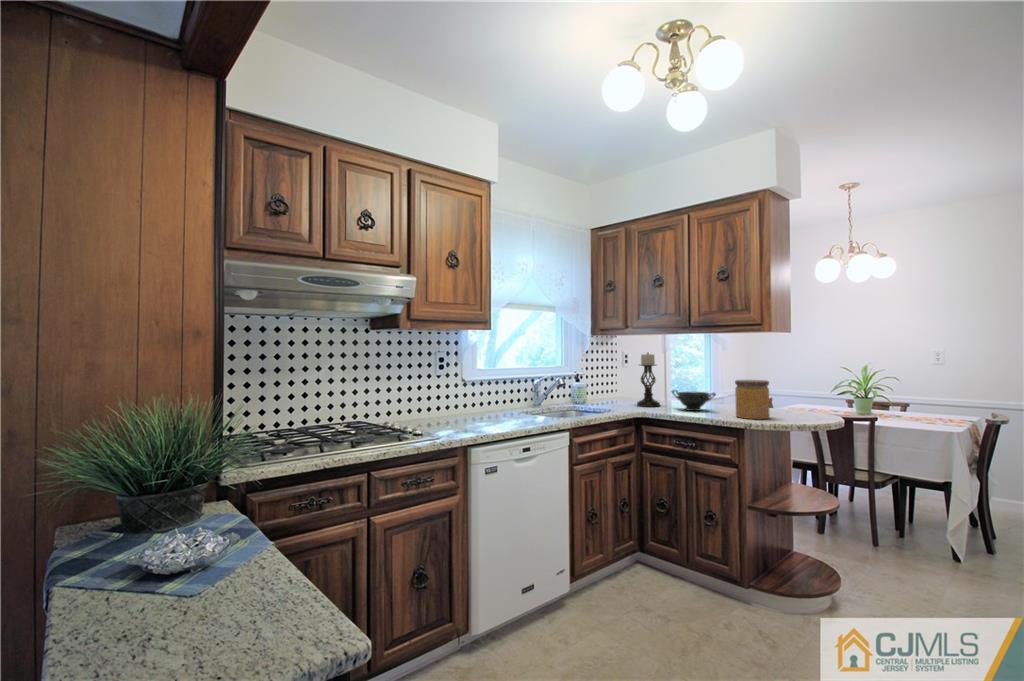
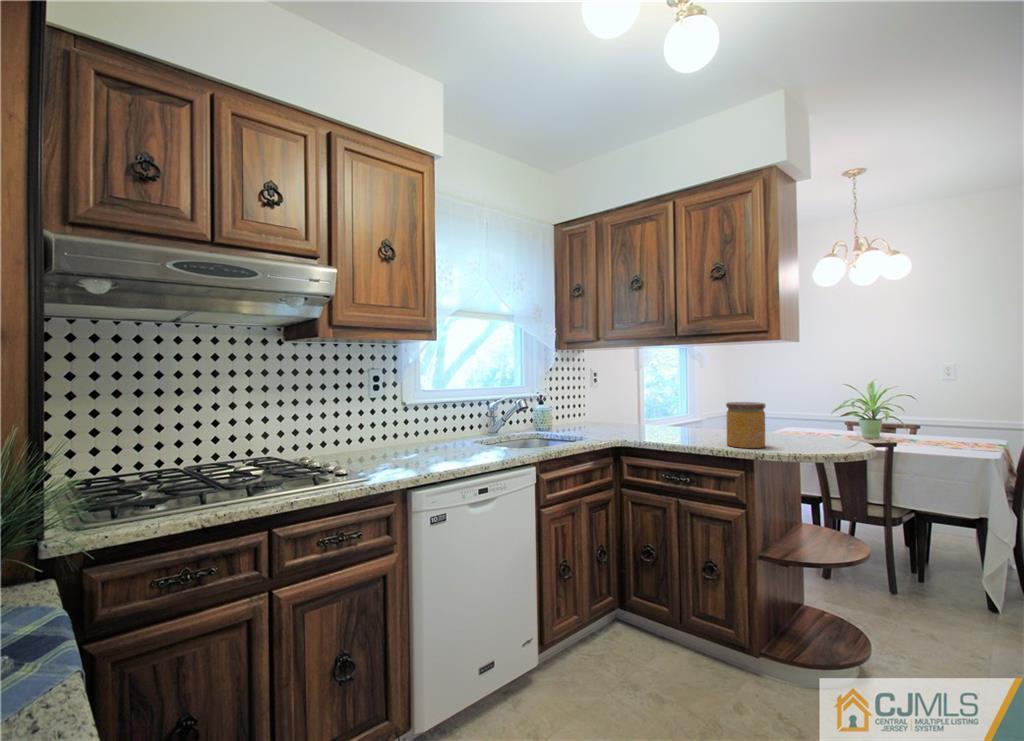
candle holder: present [637,353,660,407] -> none [611,370,638,434]
bowl: present [672,390,716,411] -> none [651,413,703,438]

